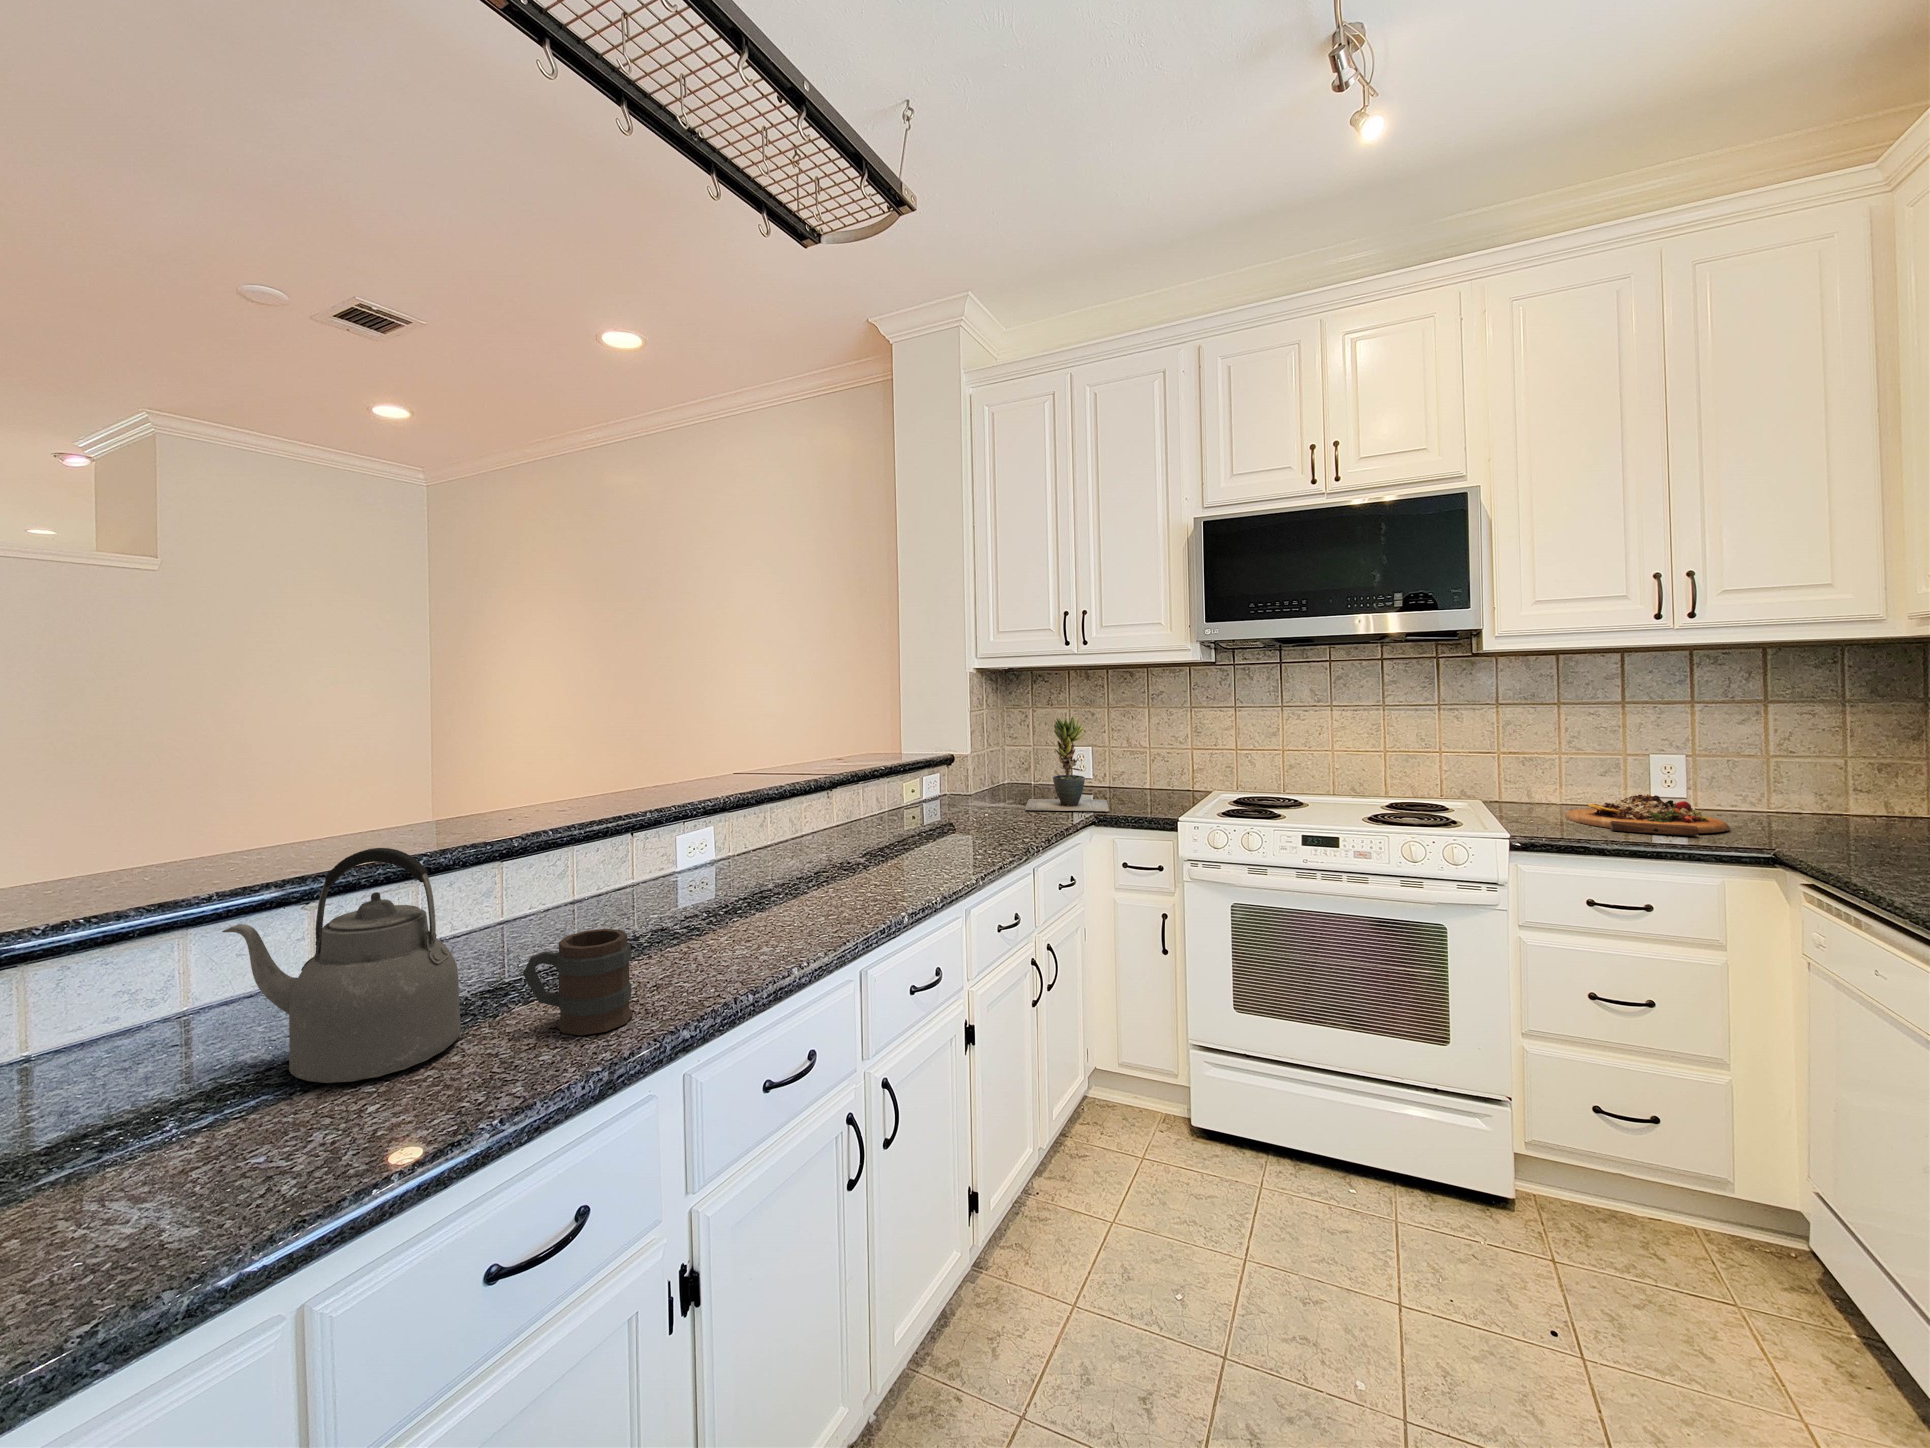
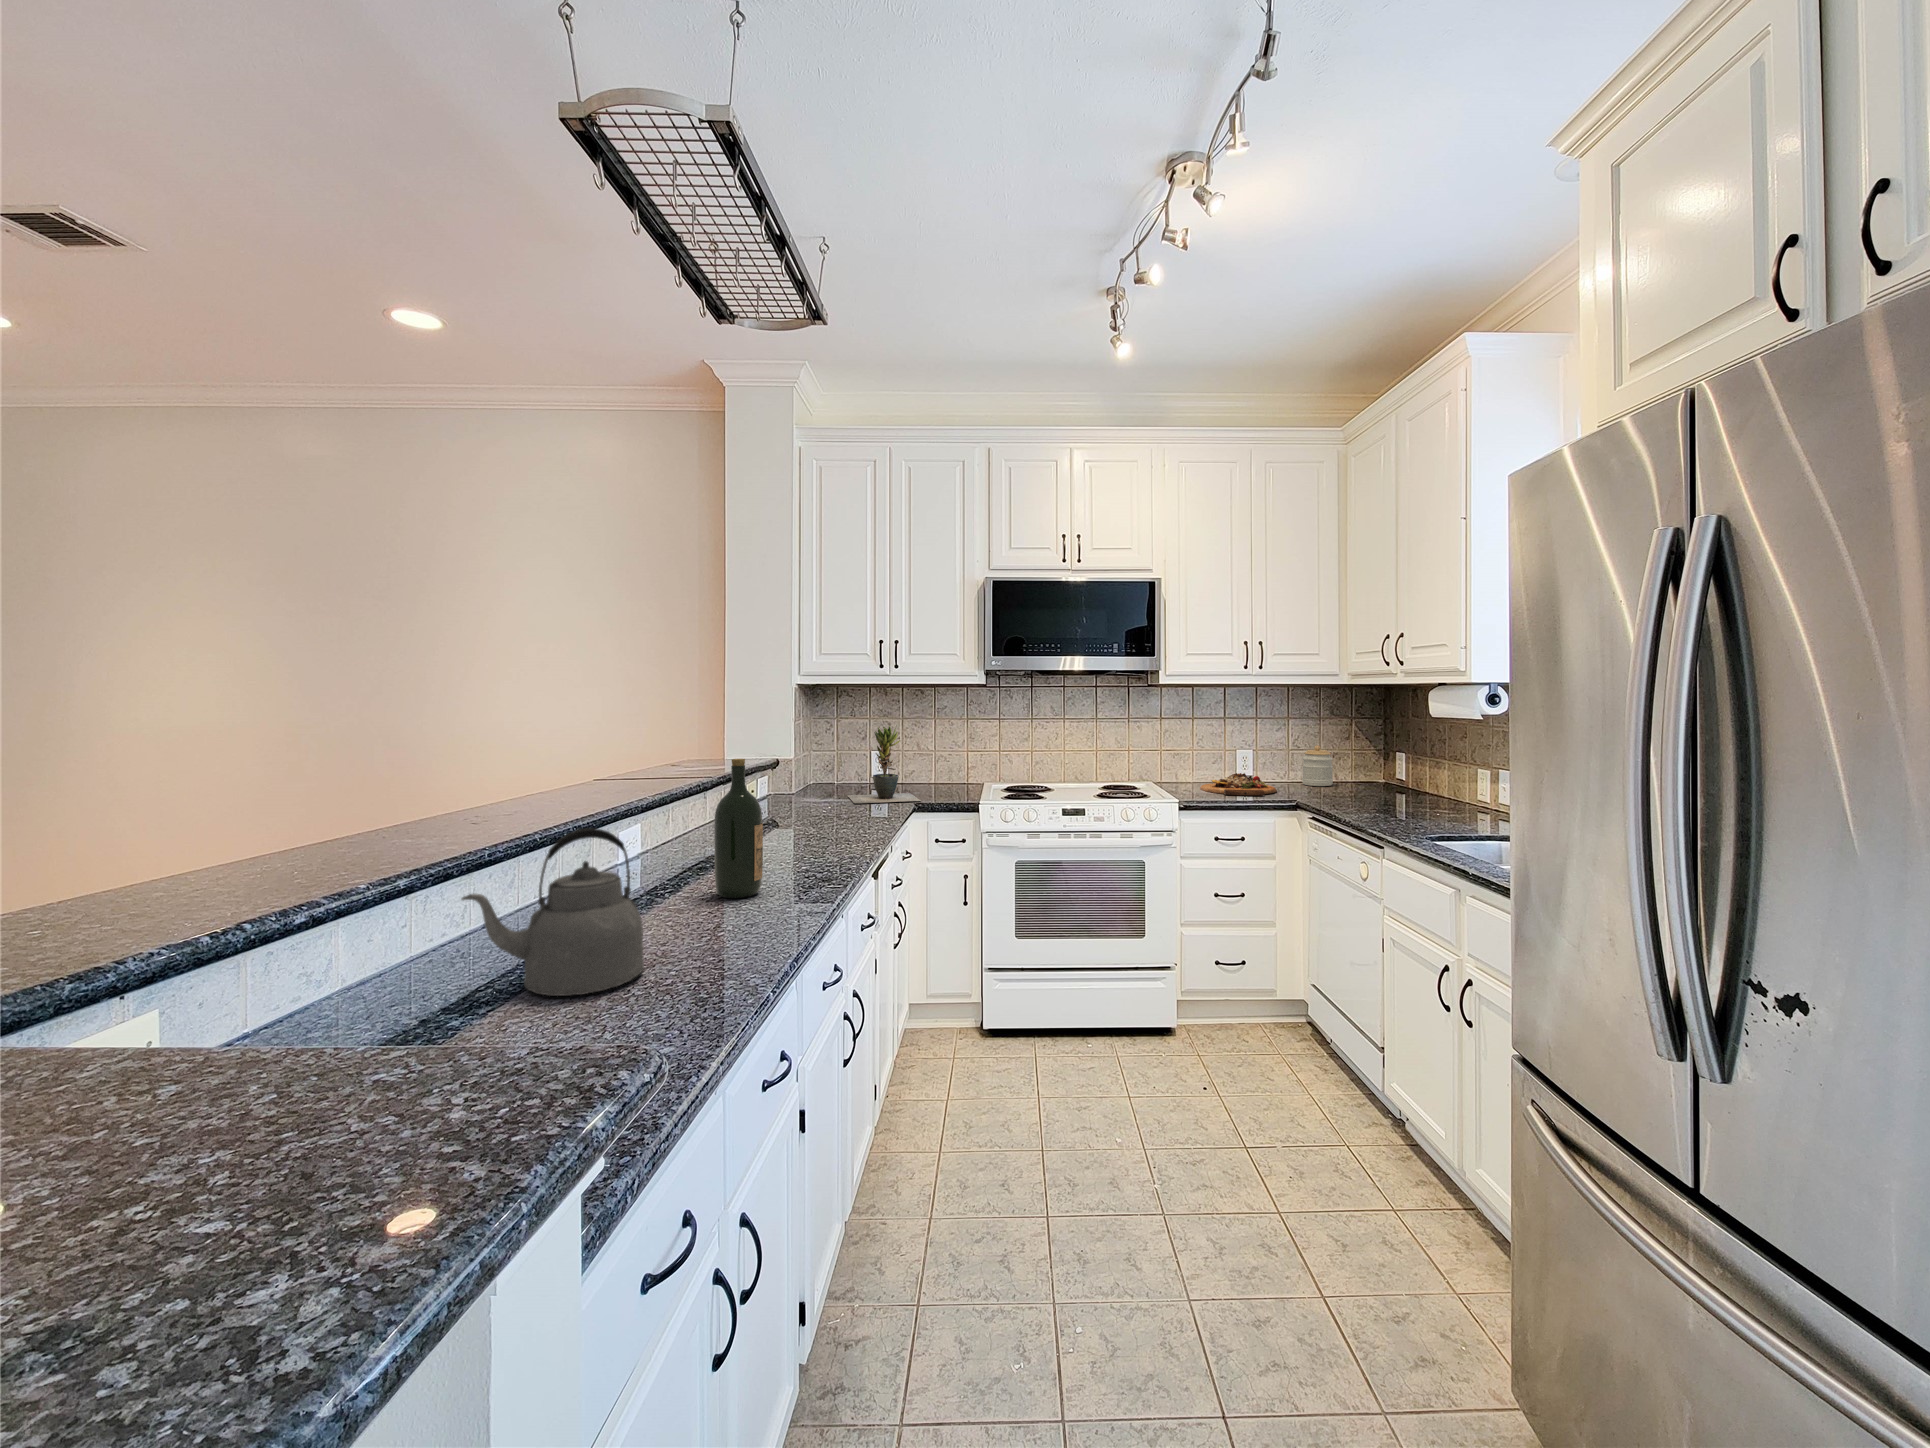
jar: none [1792,752,1870,825] -> present [1302,745,1333,786]
wine bottle: none [700,756,762,939] -> present [714,759,763,898]
mug: present [523,929,633,1035] -> none [677,881,749,952]

